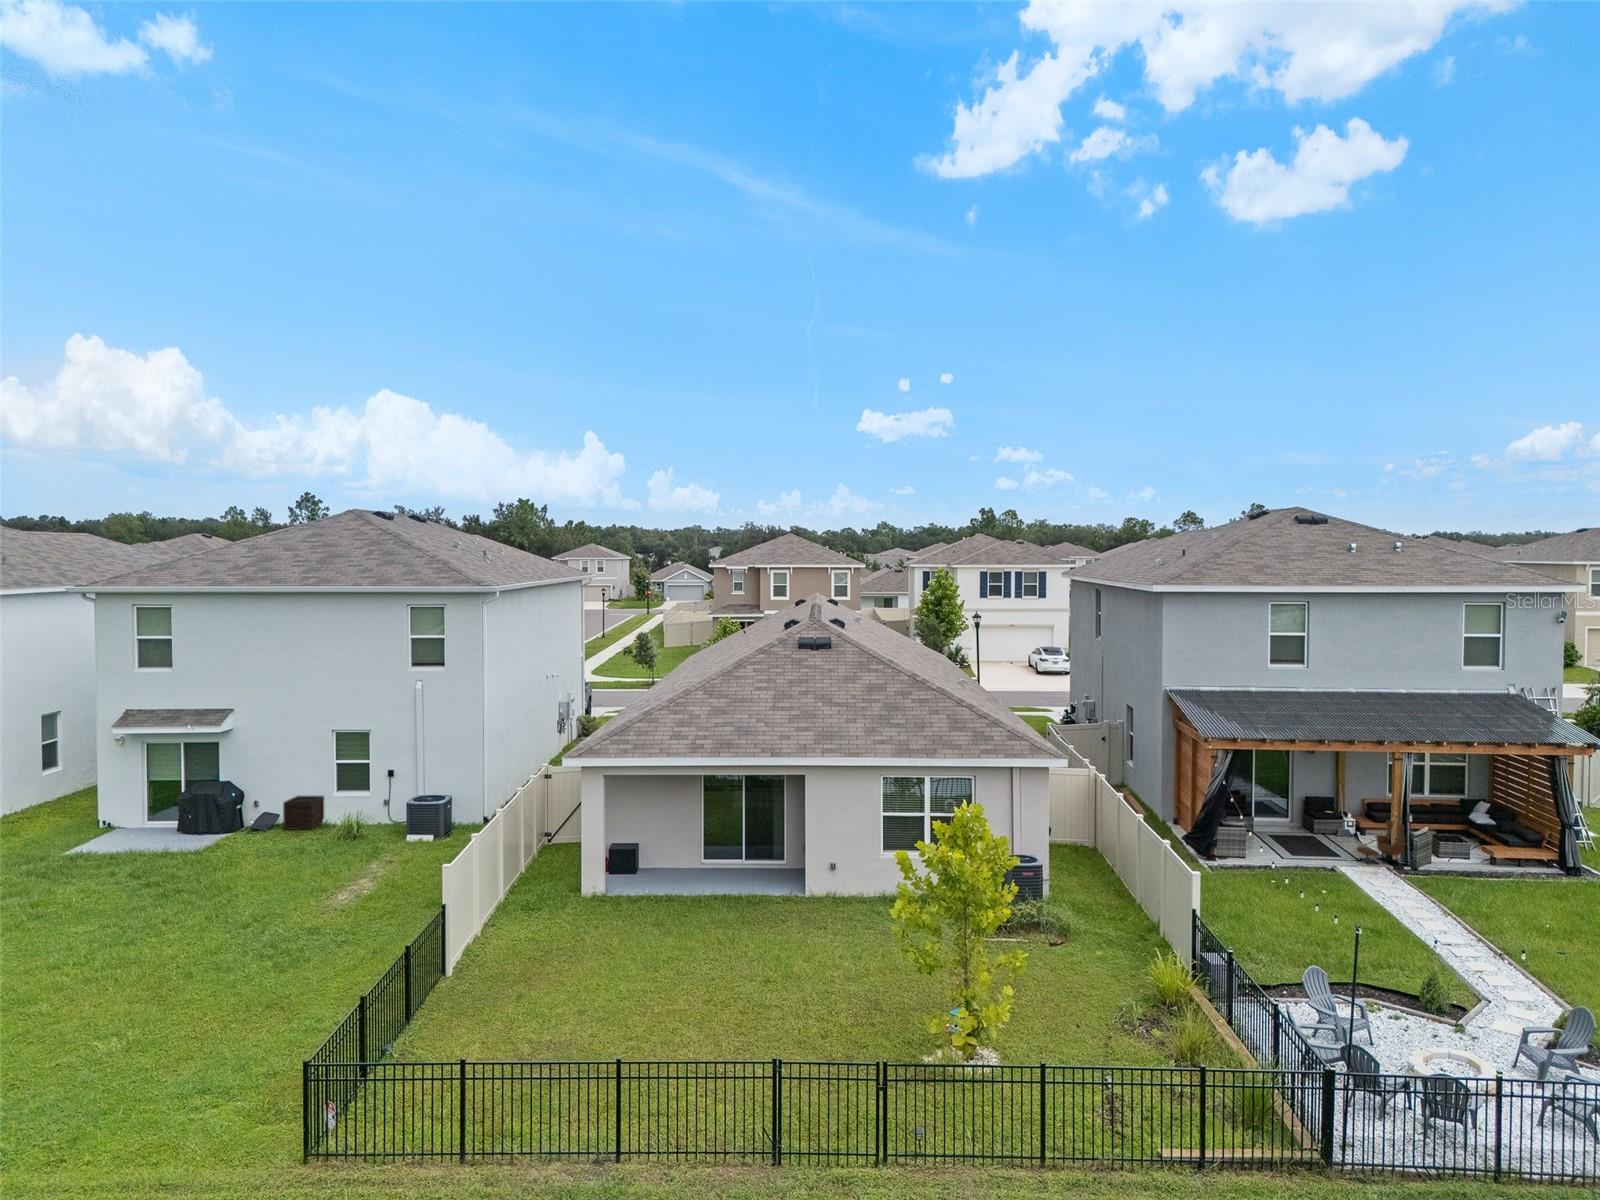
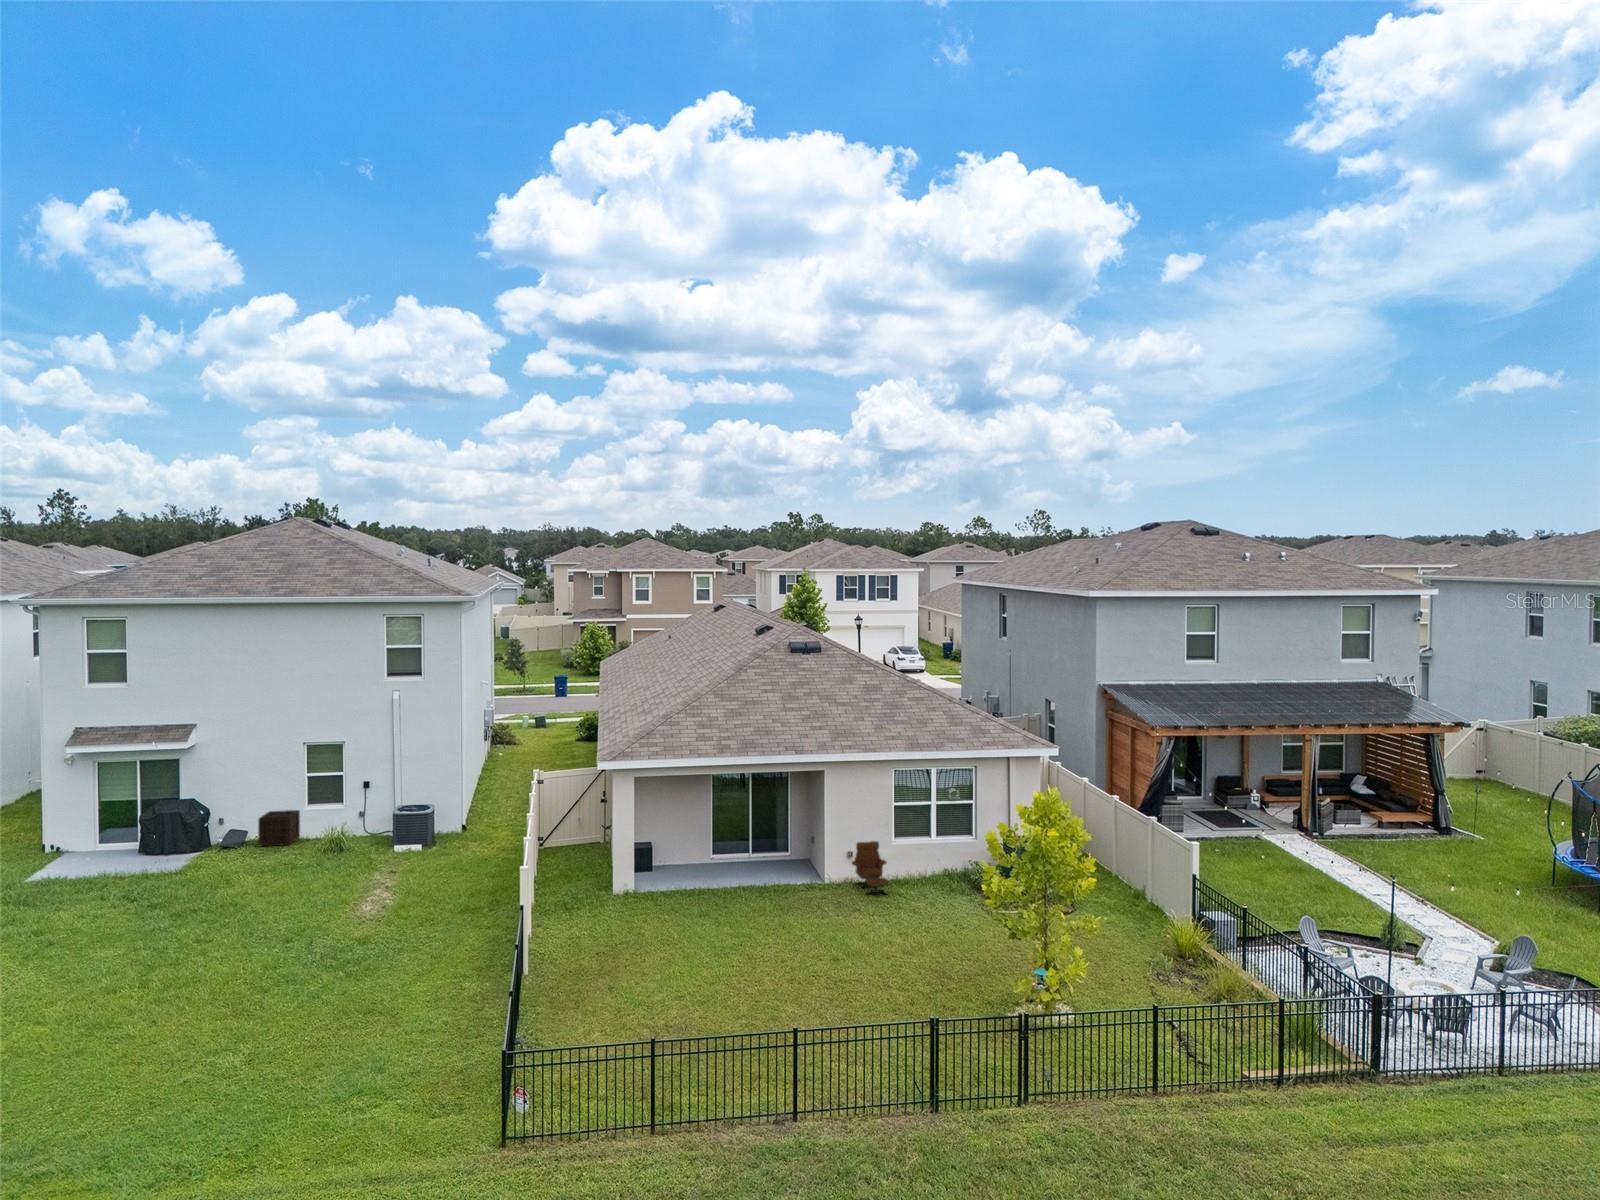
lounge chair: present [1357,820,1406,863] -> present [852,841,888,894]

